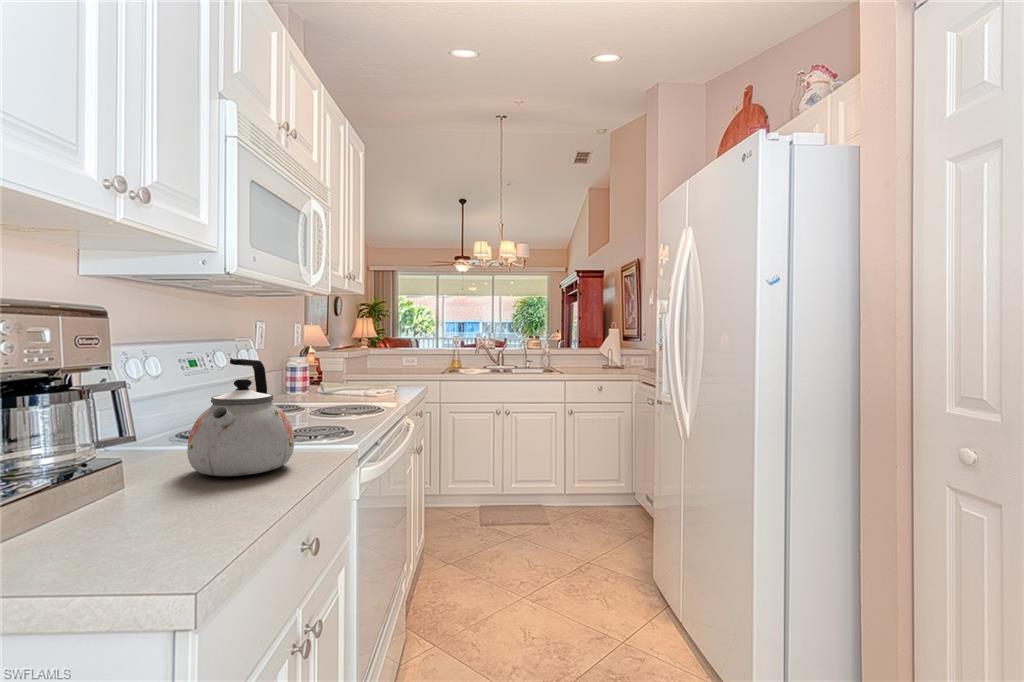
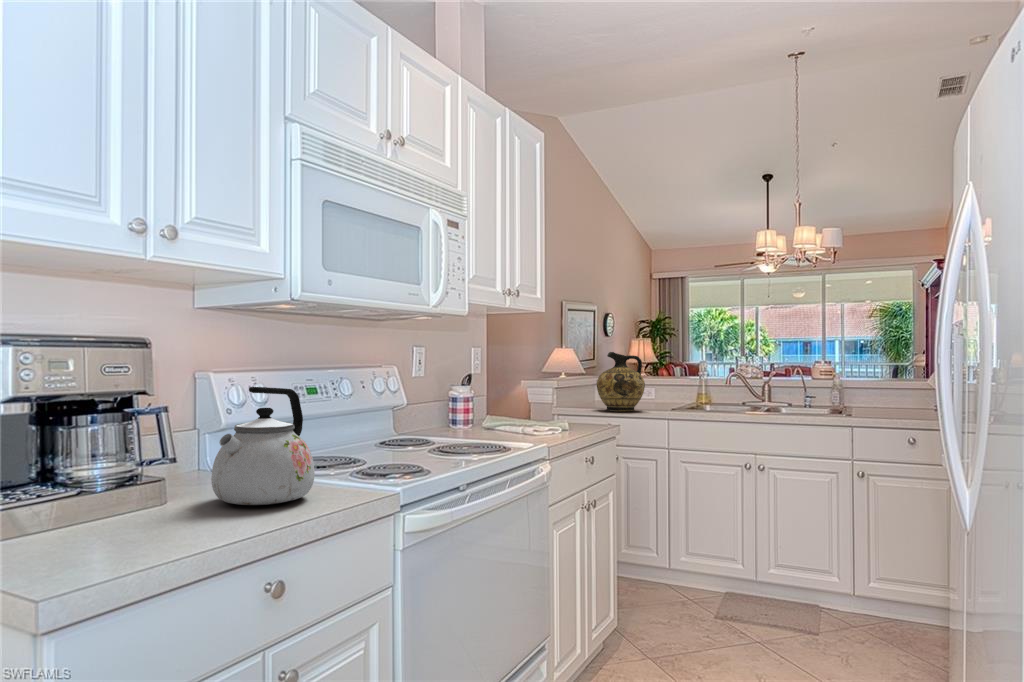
ceramic jug: none [383,329,422,376] -> present [597,352,645,411]

